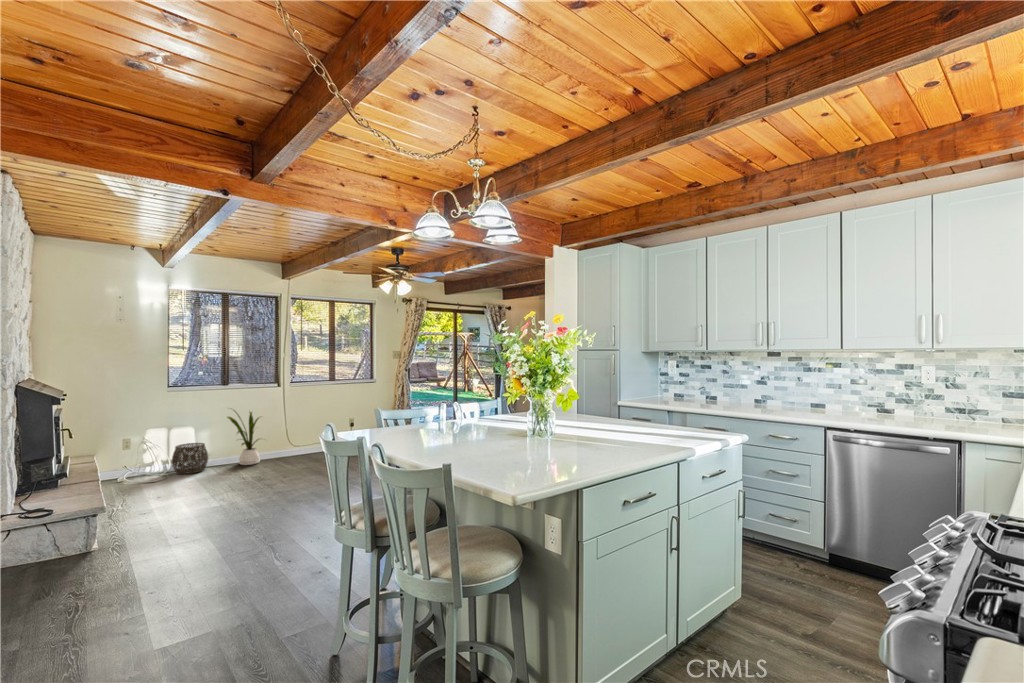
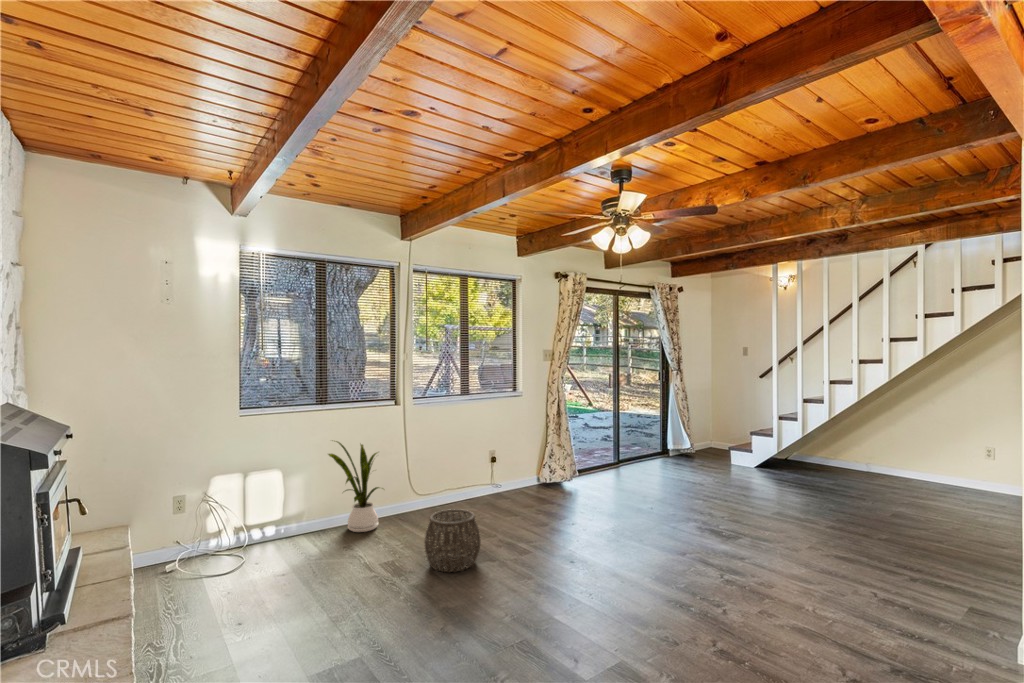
woven basket: present [172,443,208,474] -> present [424,509,481,572]

